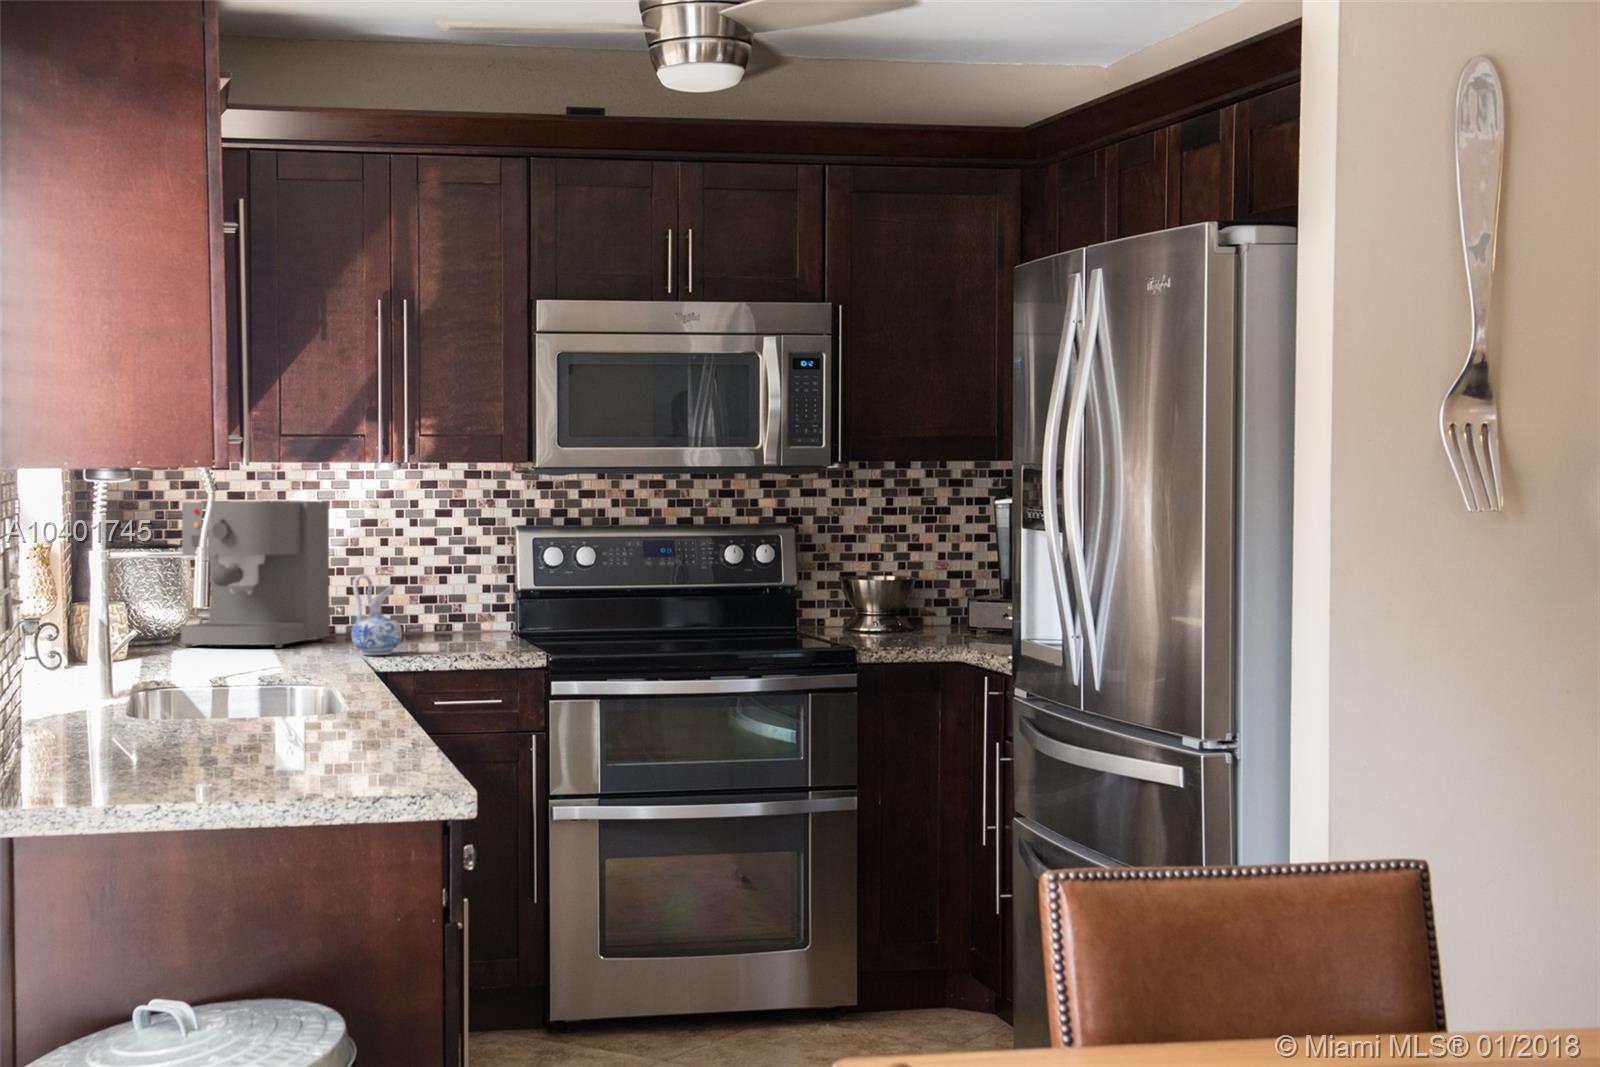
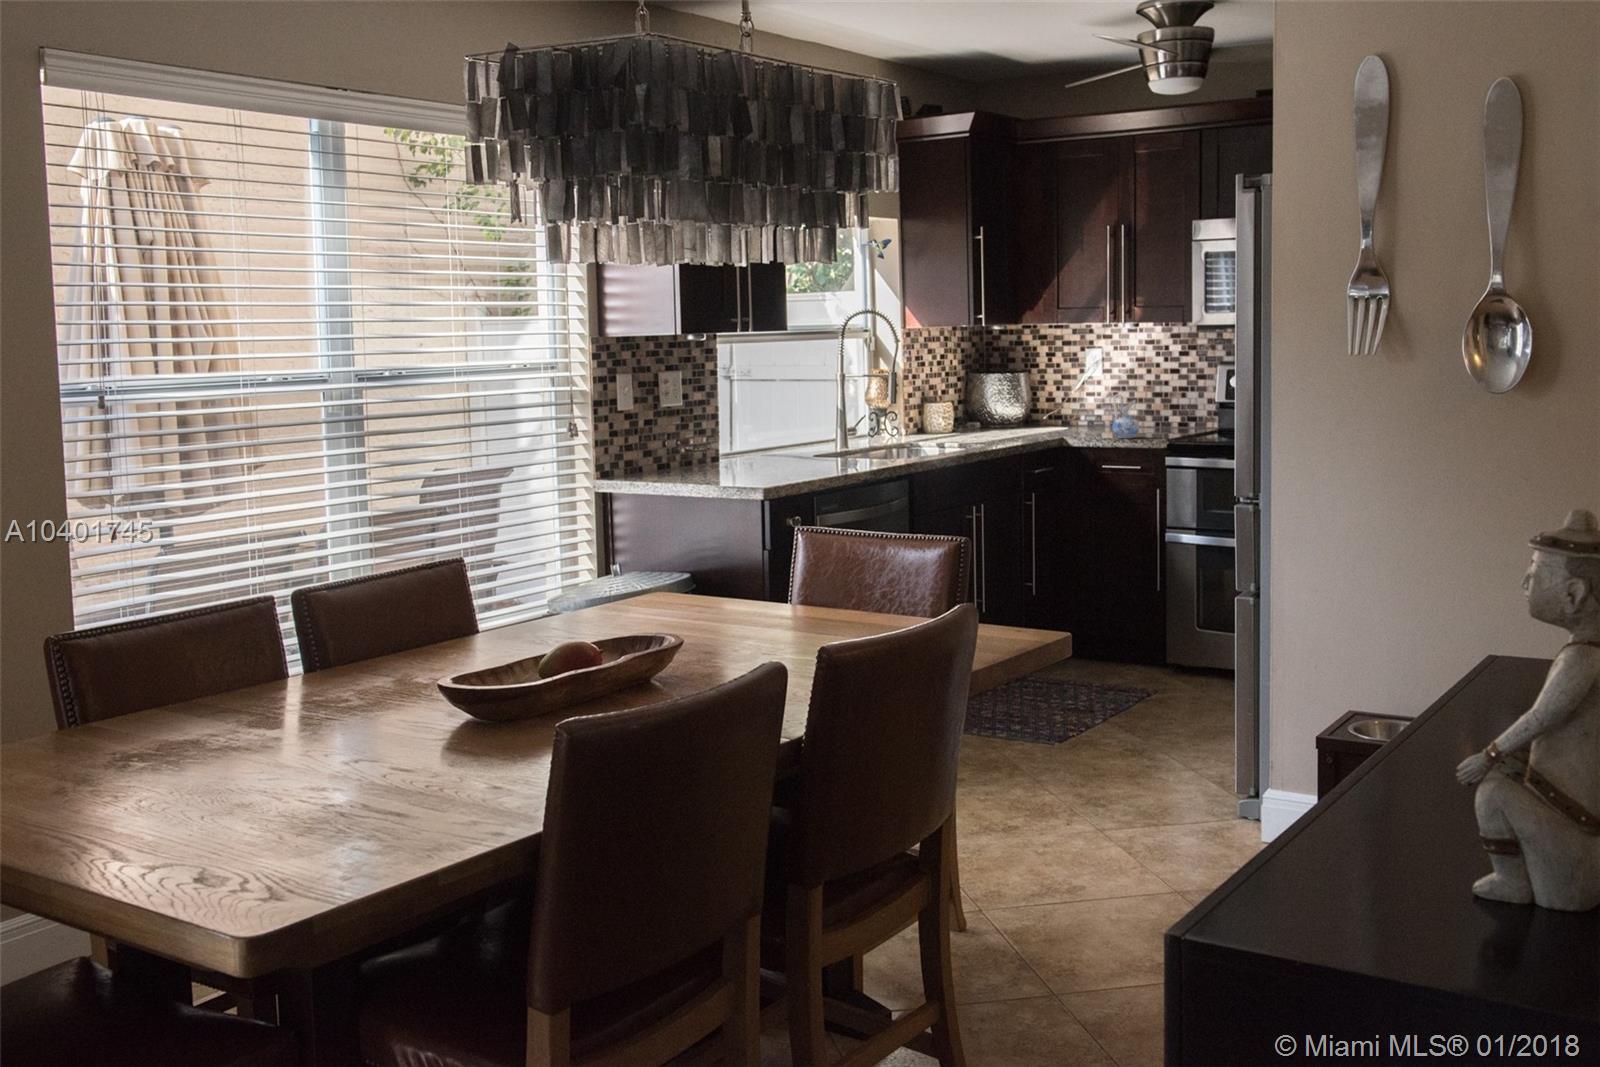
coffee maker: present [181,501,330,648] -> none [1032,350,1111,433]

